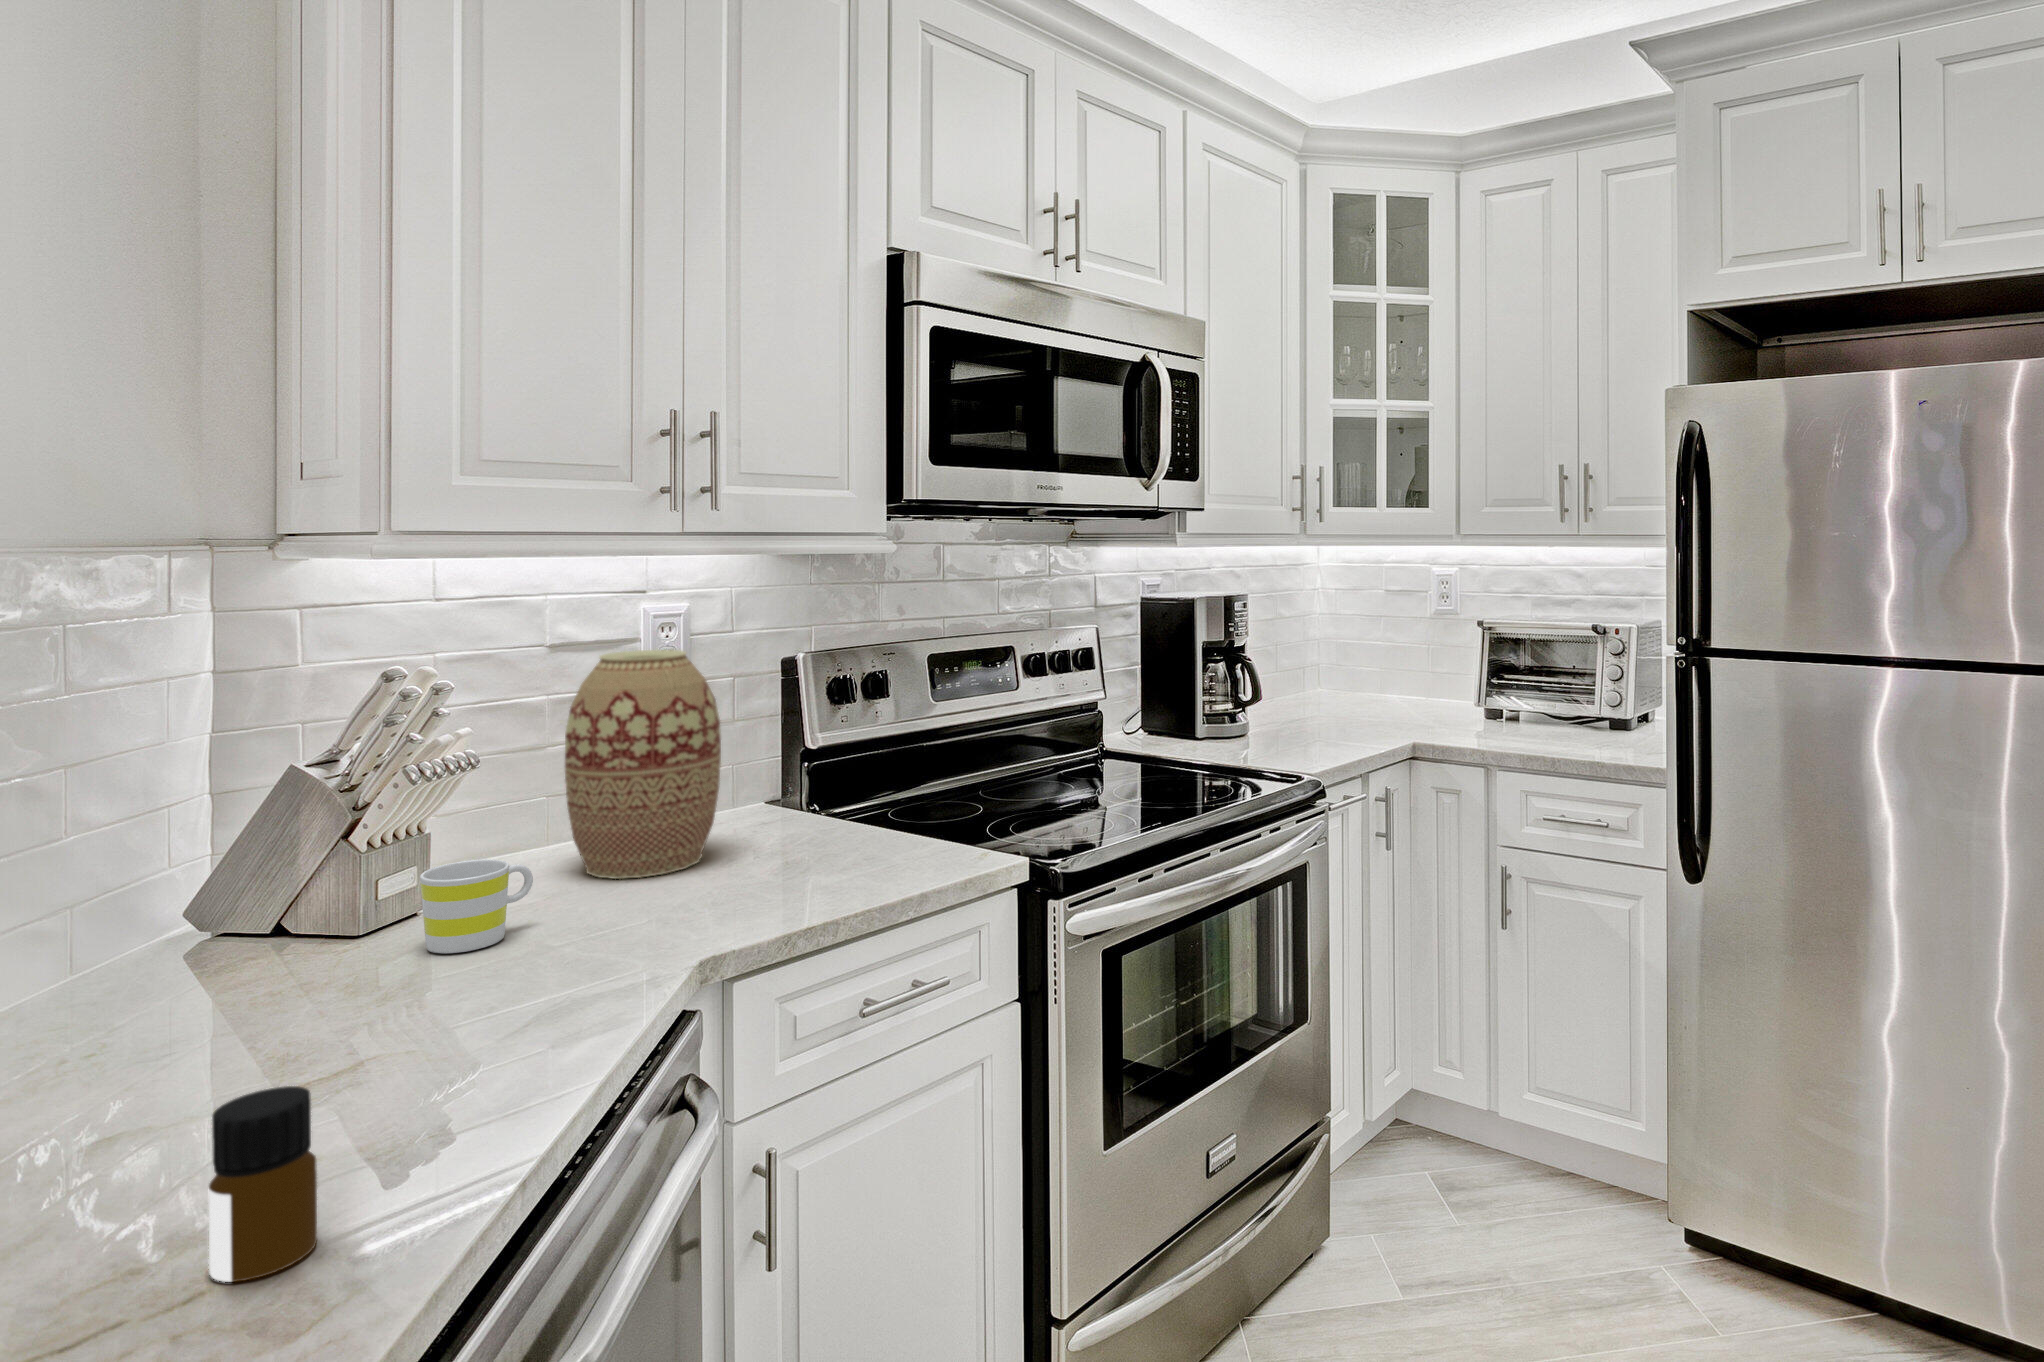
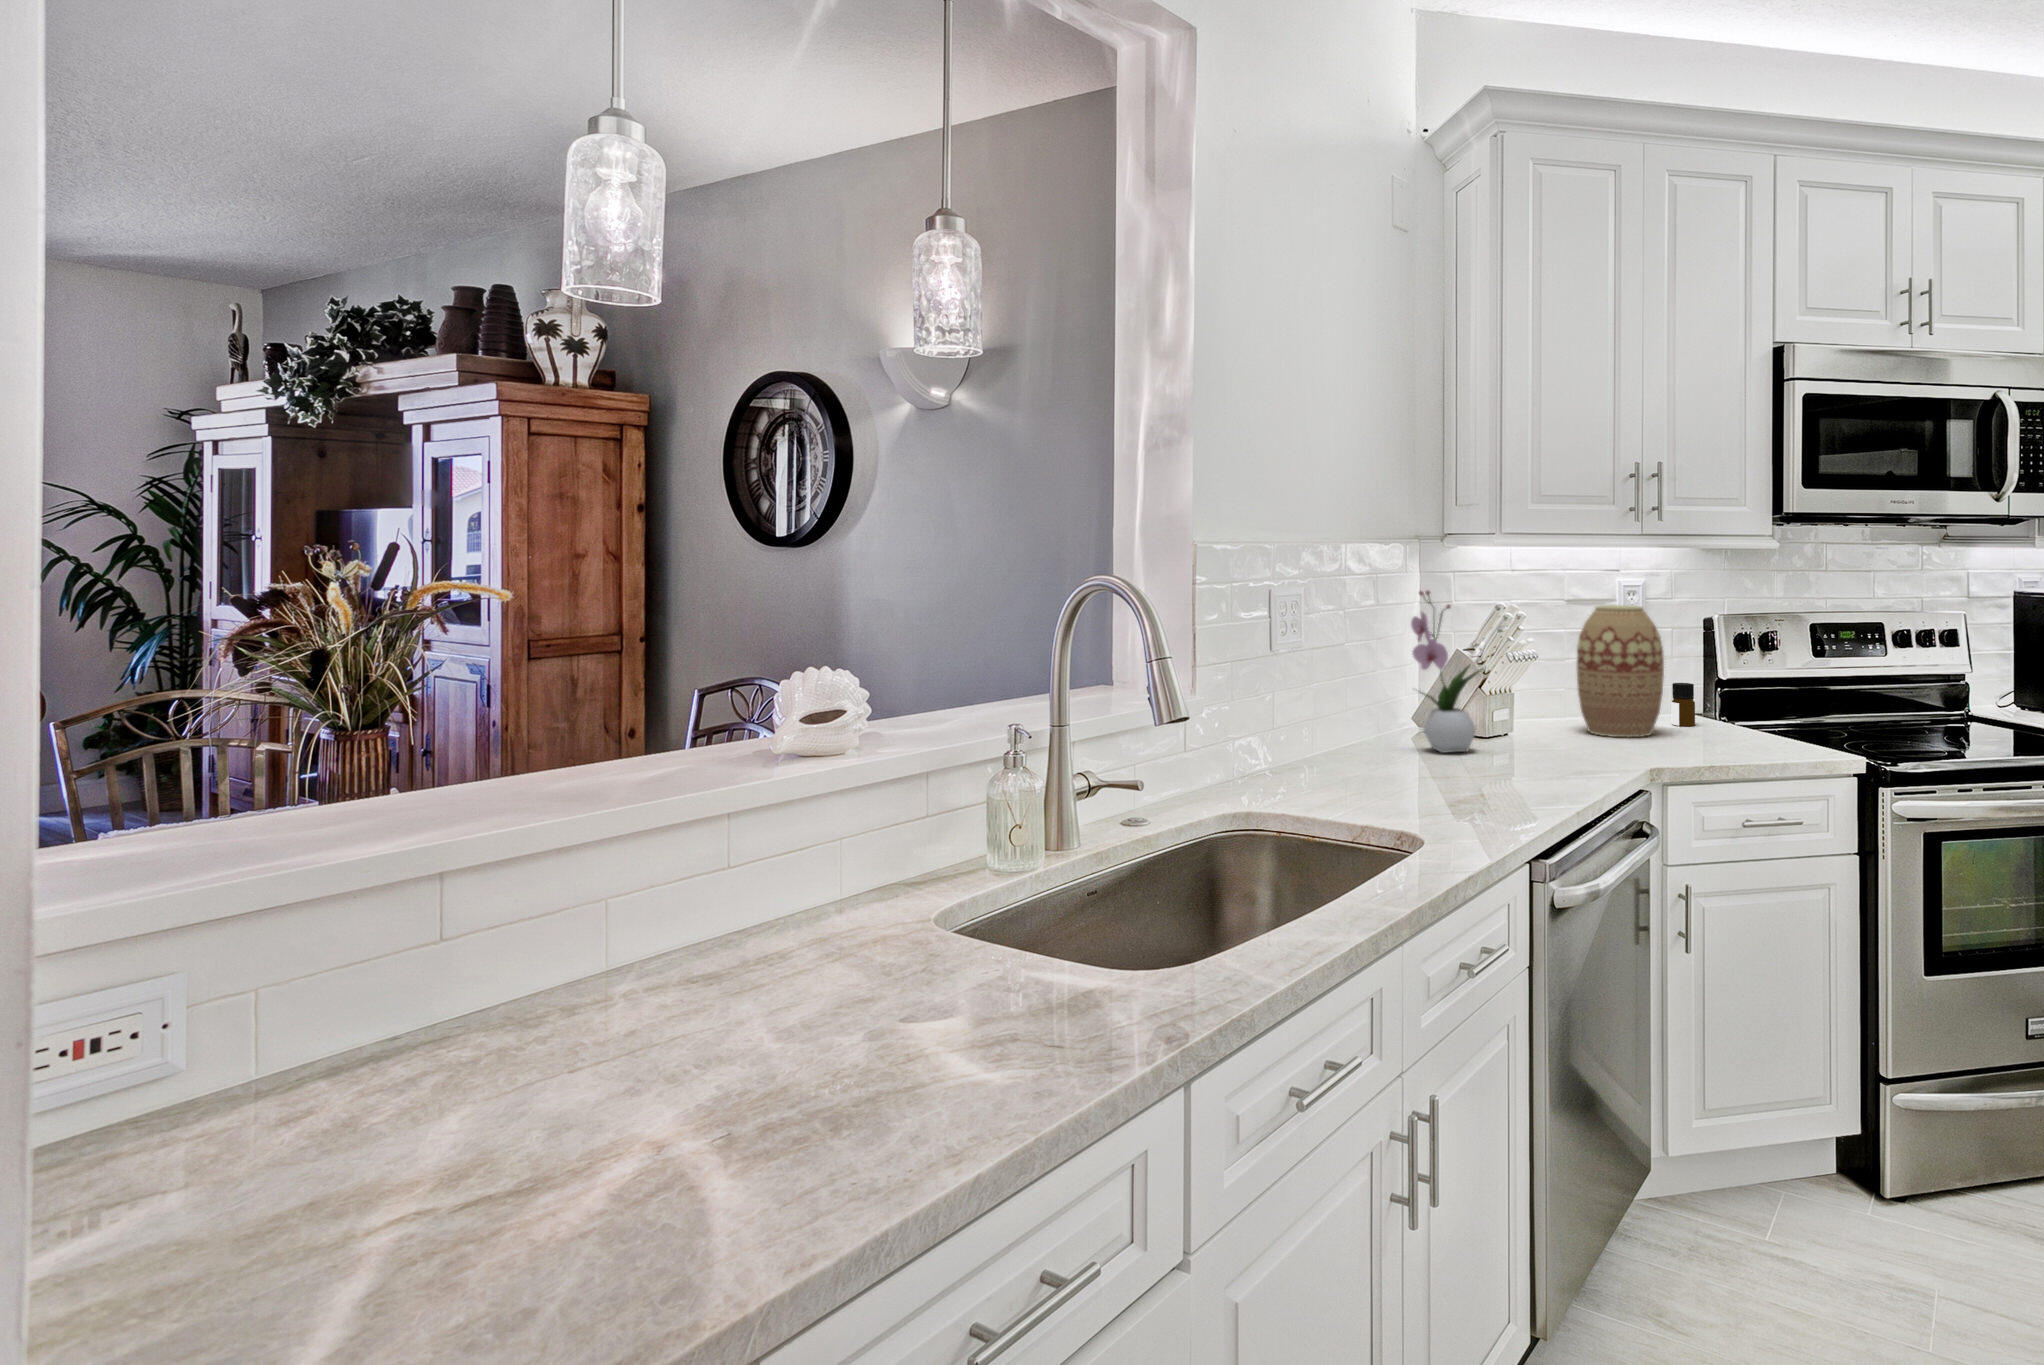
flower arrangement: none [152,655,344,1007] -> present [1411,591,1480,753]
mug: present [420,859,533,953] -> none [1512,707,1563,750]
bottle: present [209,1086,317,1282] -> present [1672,683,1695,726]

